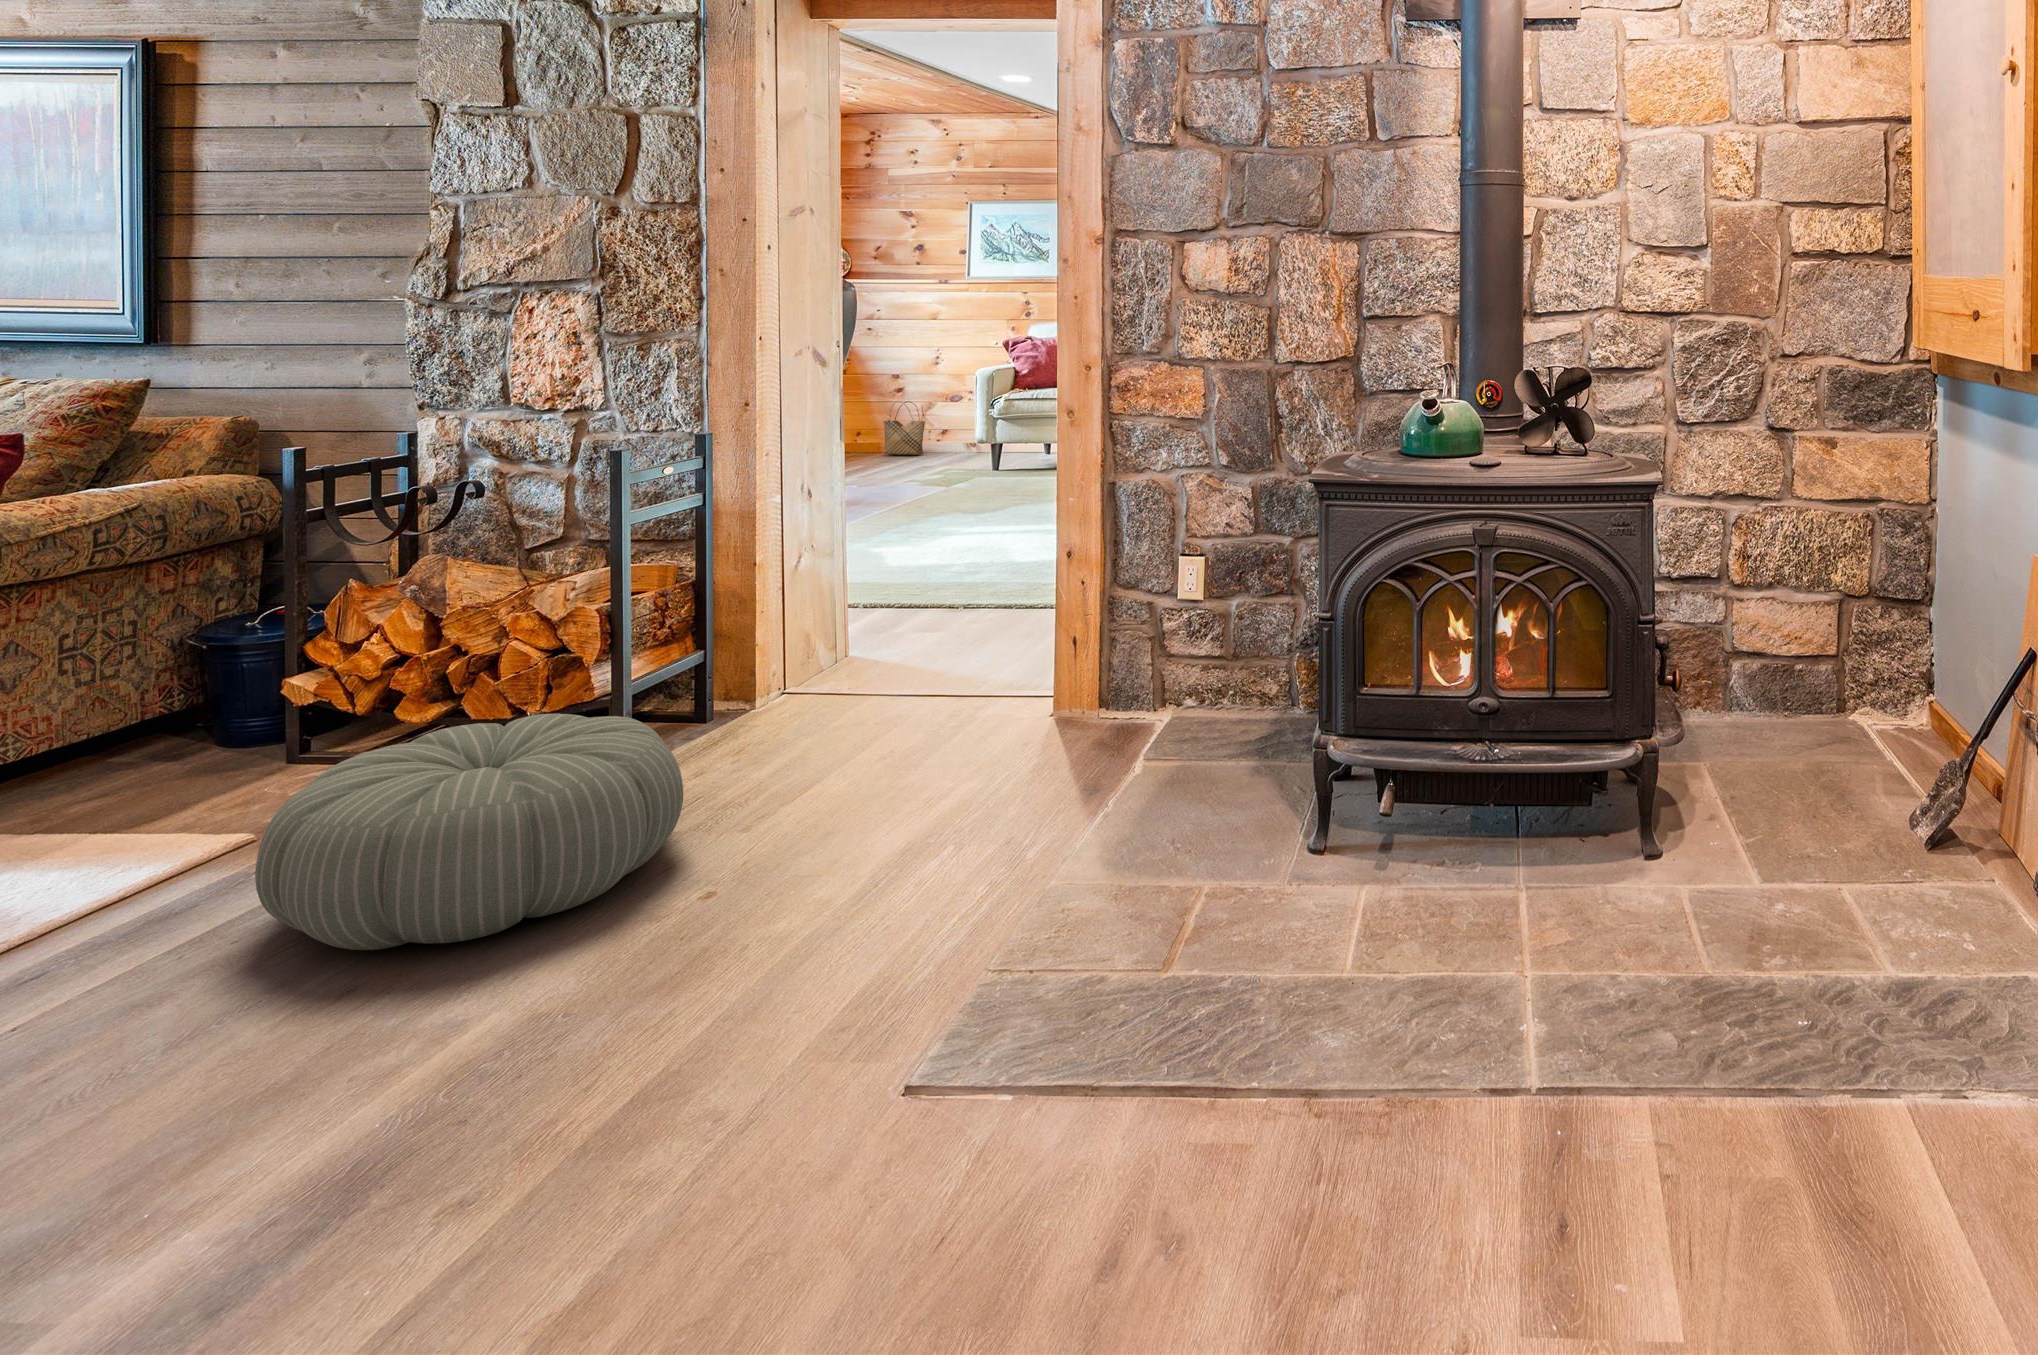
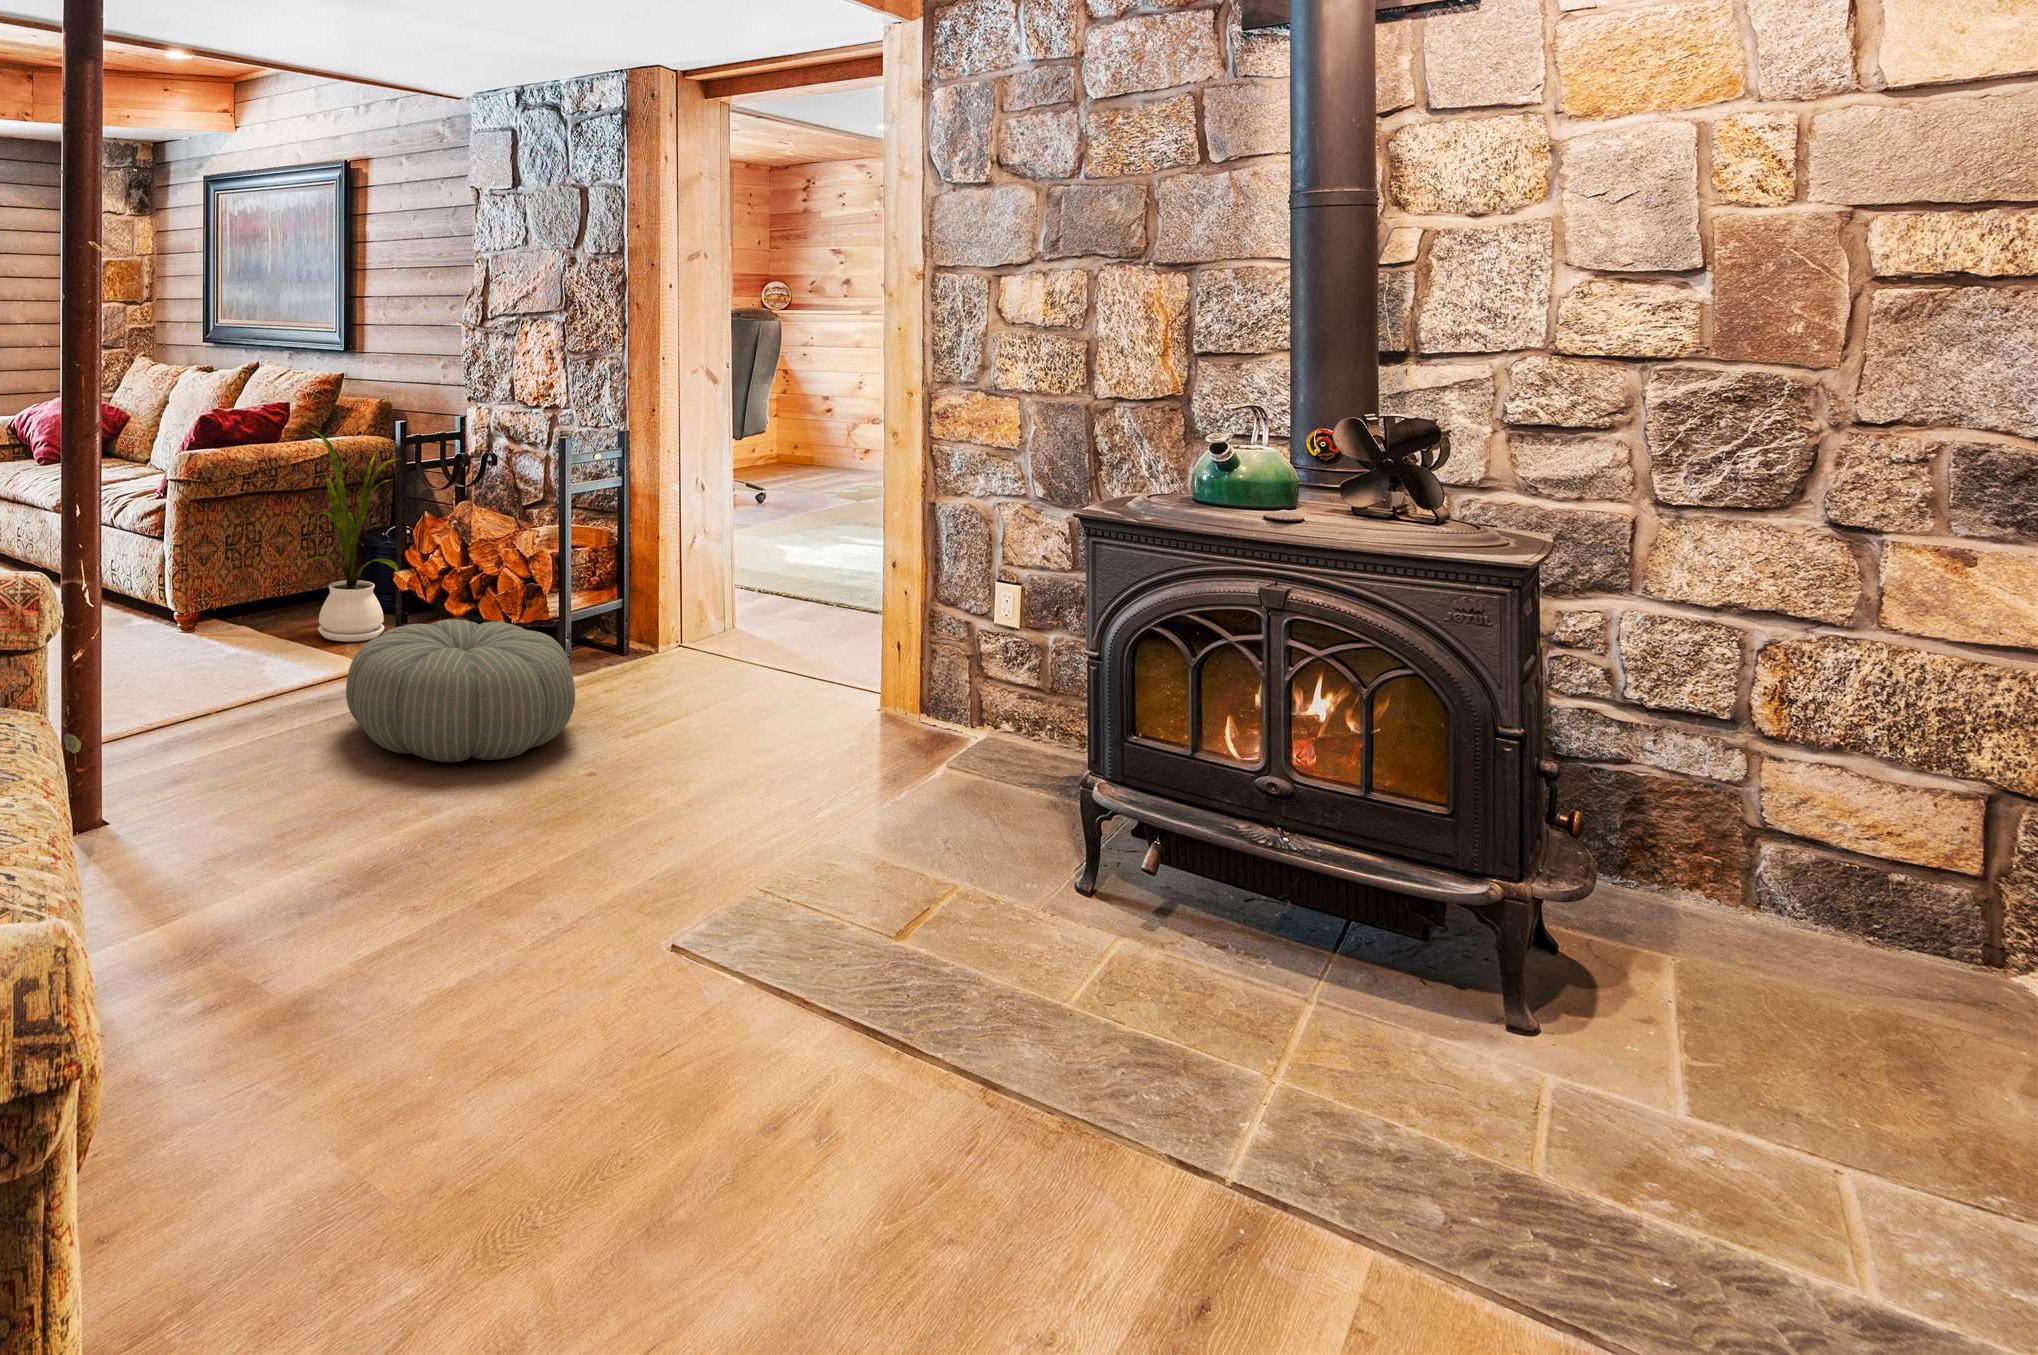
woven basket: present [884,401,925,455] -> none [816,424,852,473]
house plant: none [85,468,313,803] -> present [307,430,400,642]

